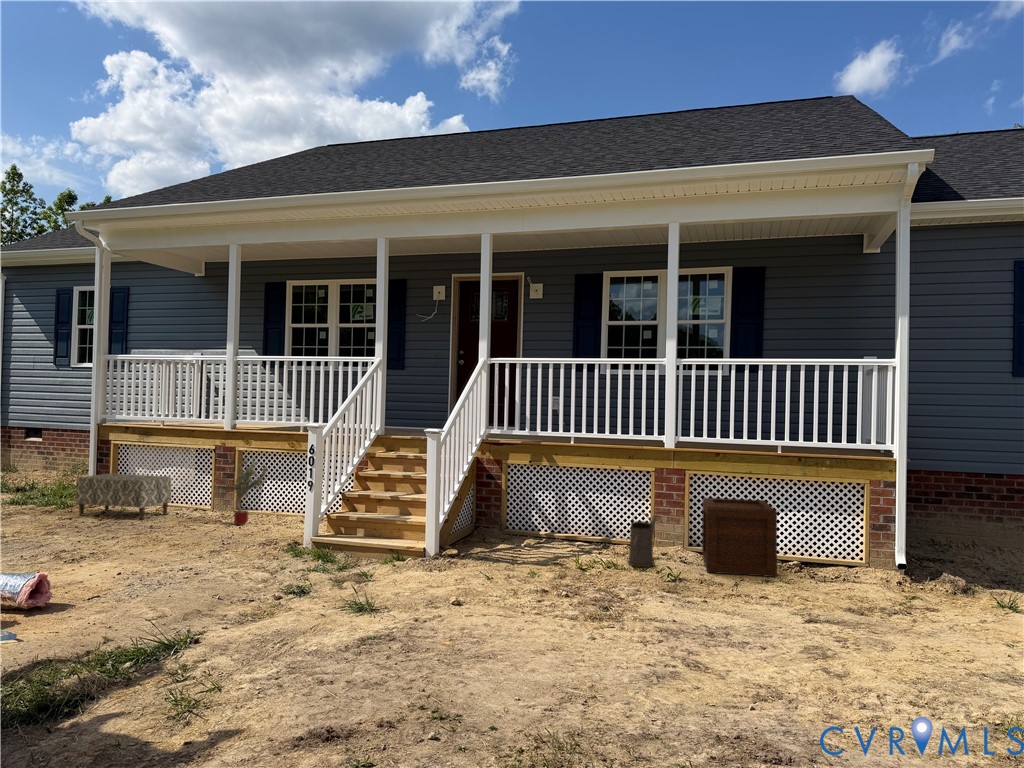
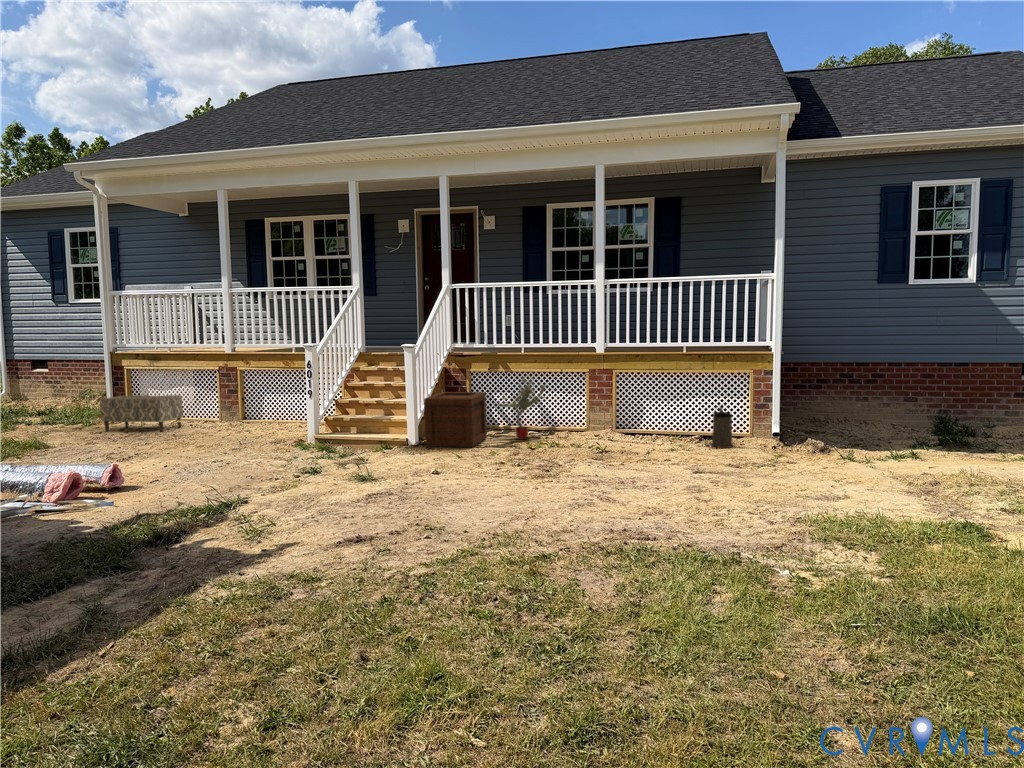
potted tree: present [218,458,267,525] -> present [498,377,545,440]
wooden crate: present [702,498,777,577] -> present [424,392,487,448]
watering can: present [628,512,656,567] -> present [711,406,733,448]

